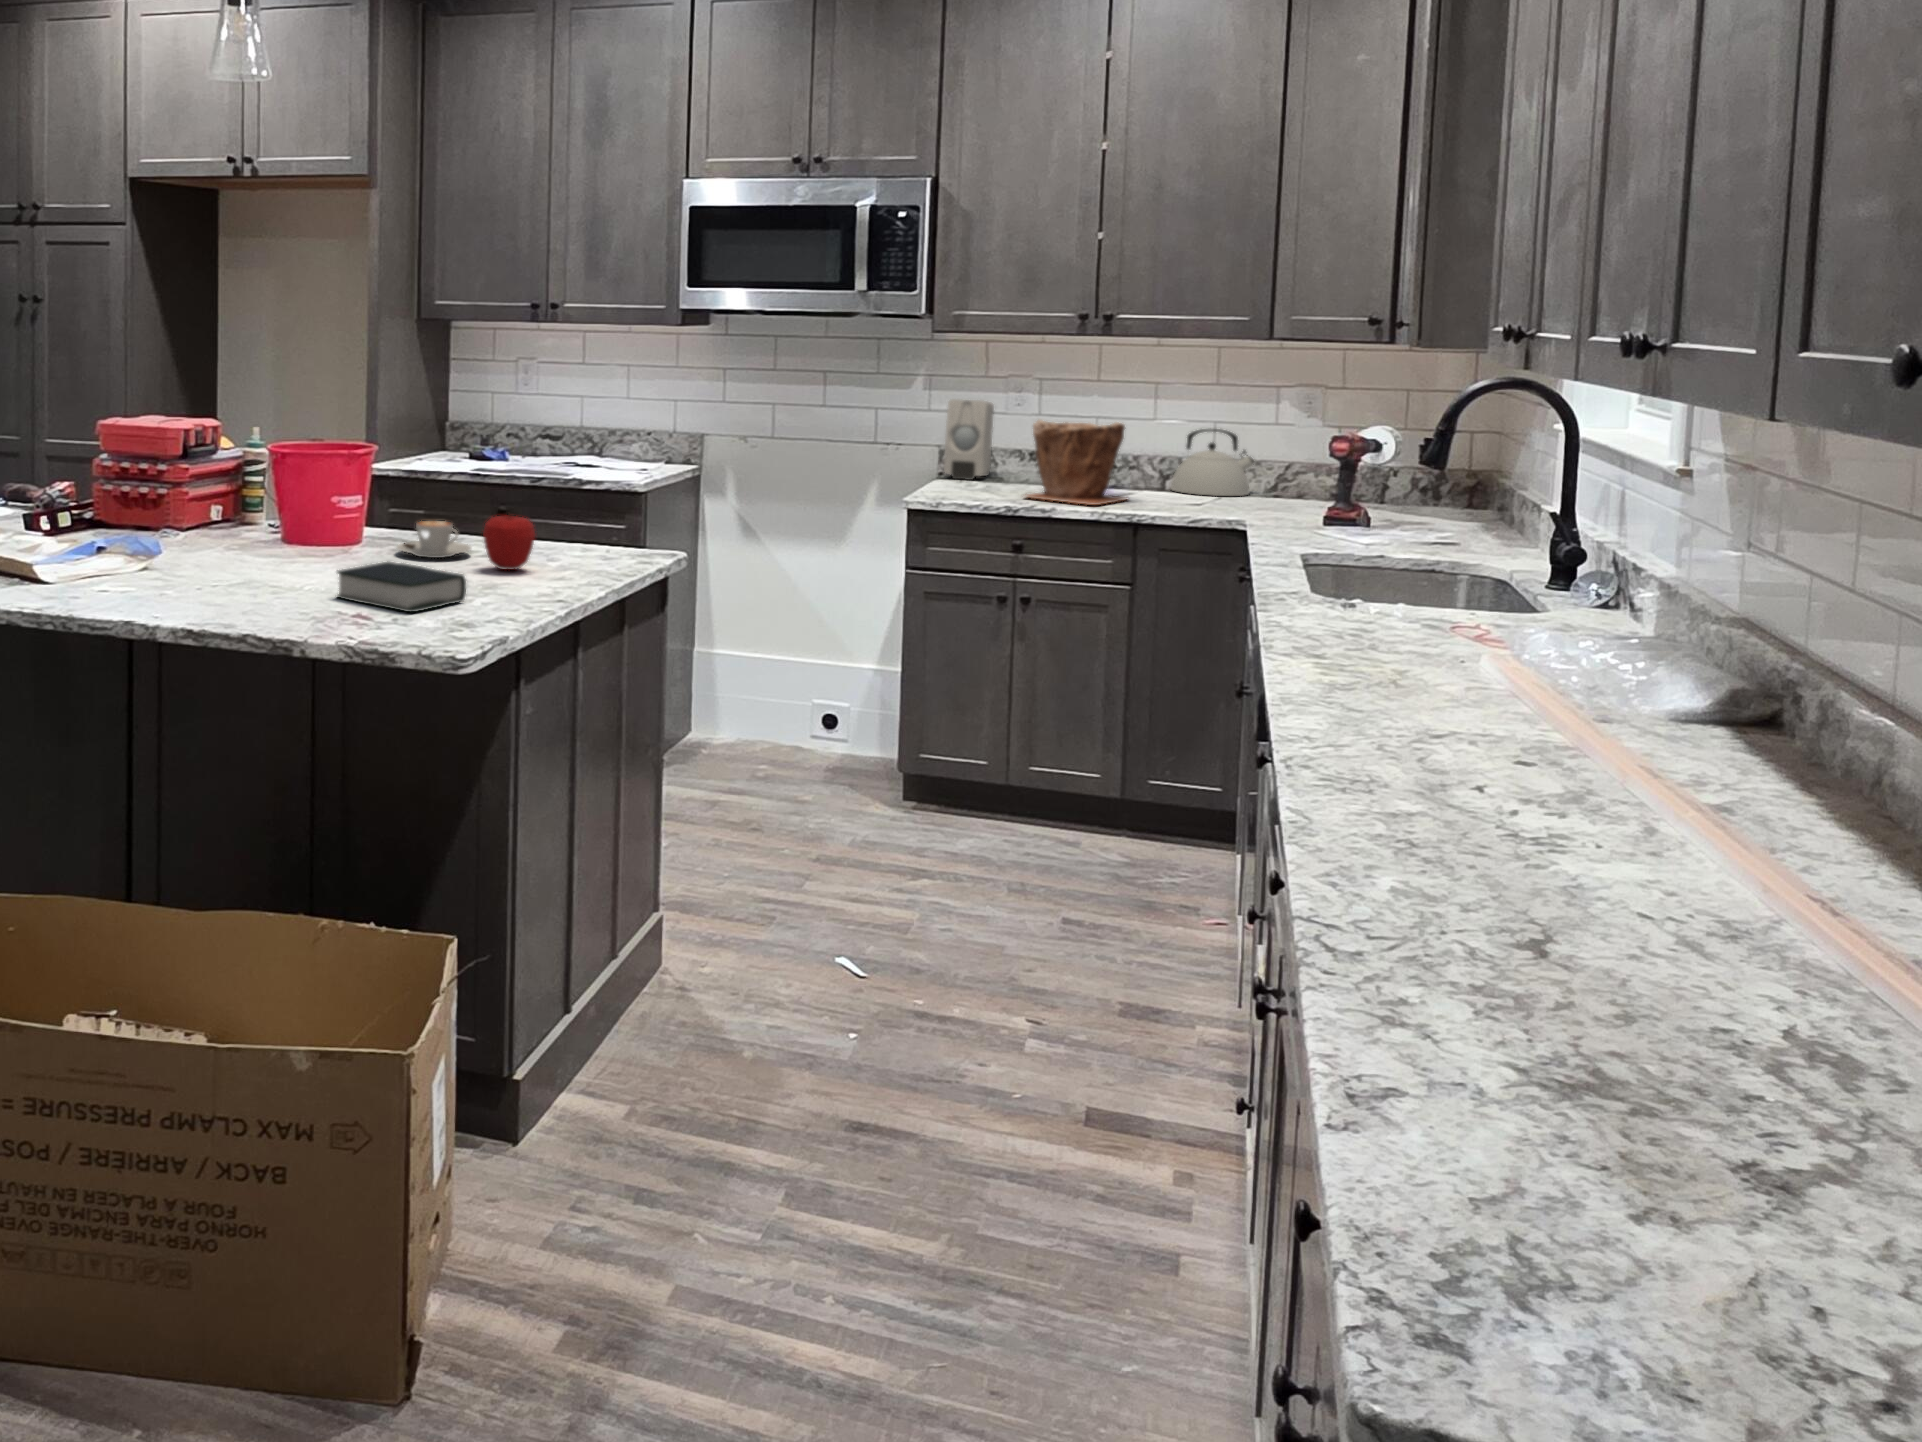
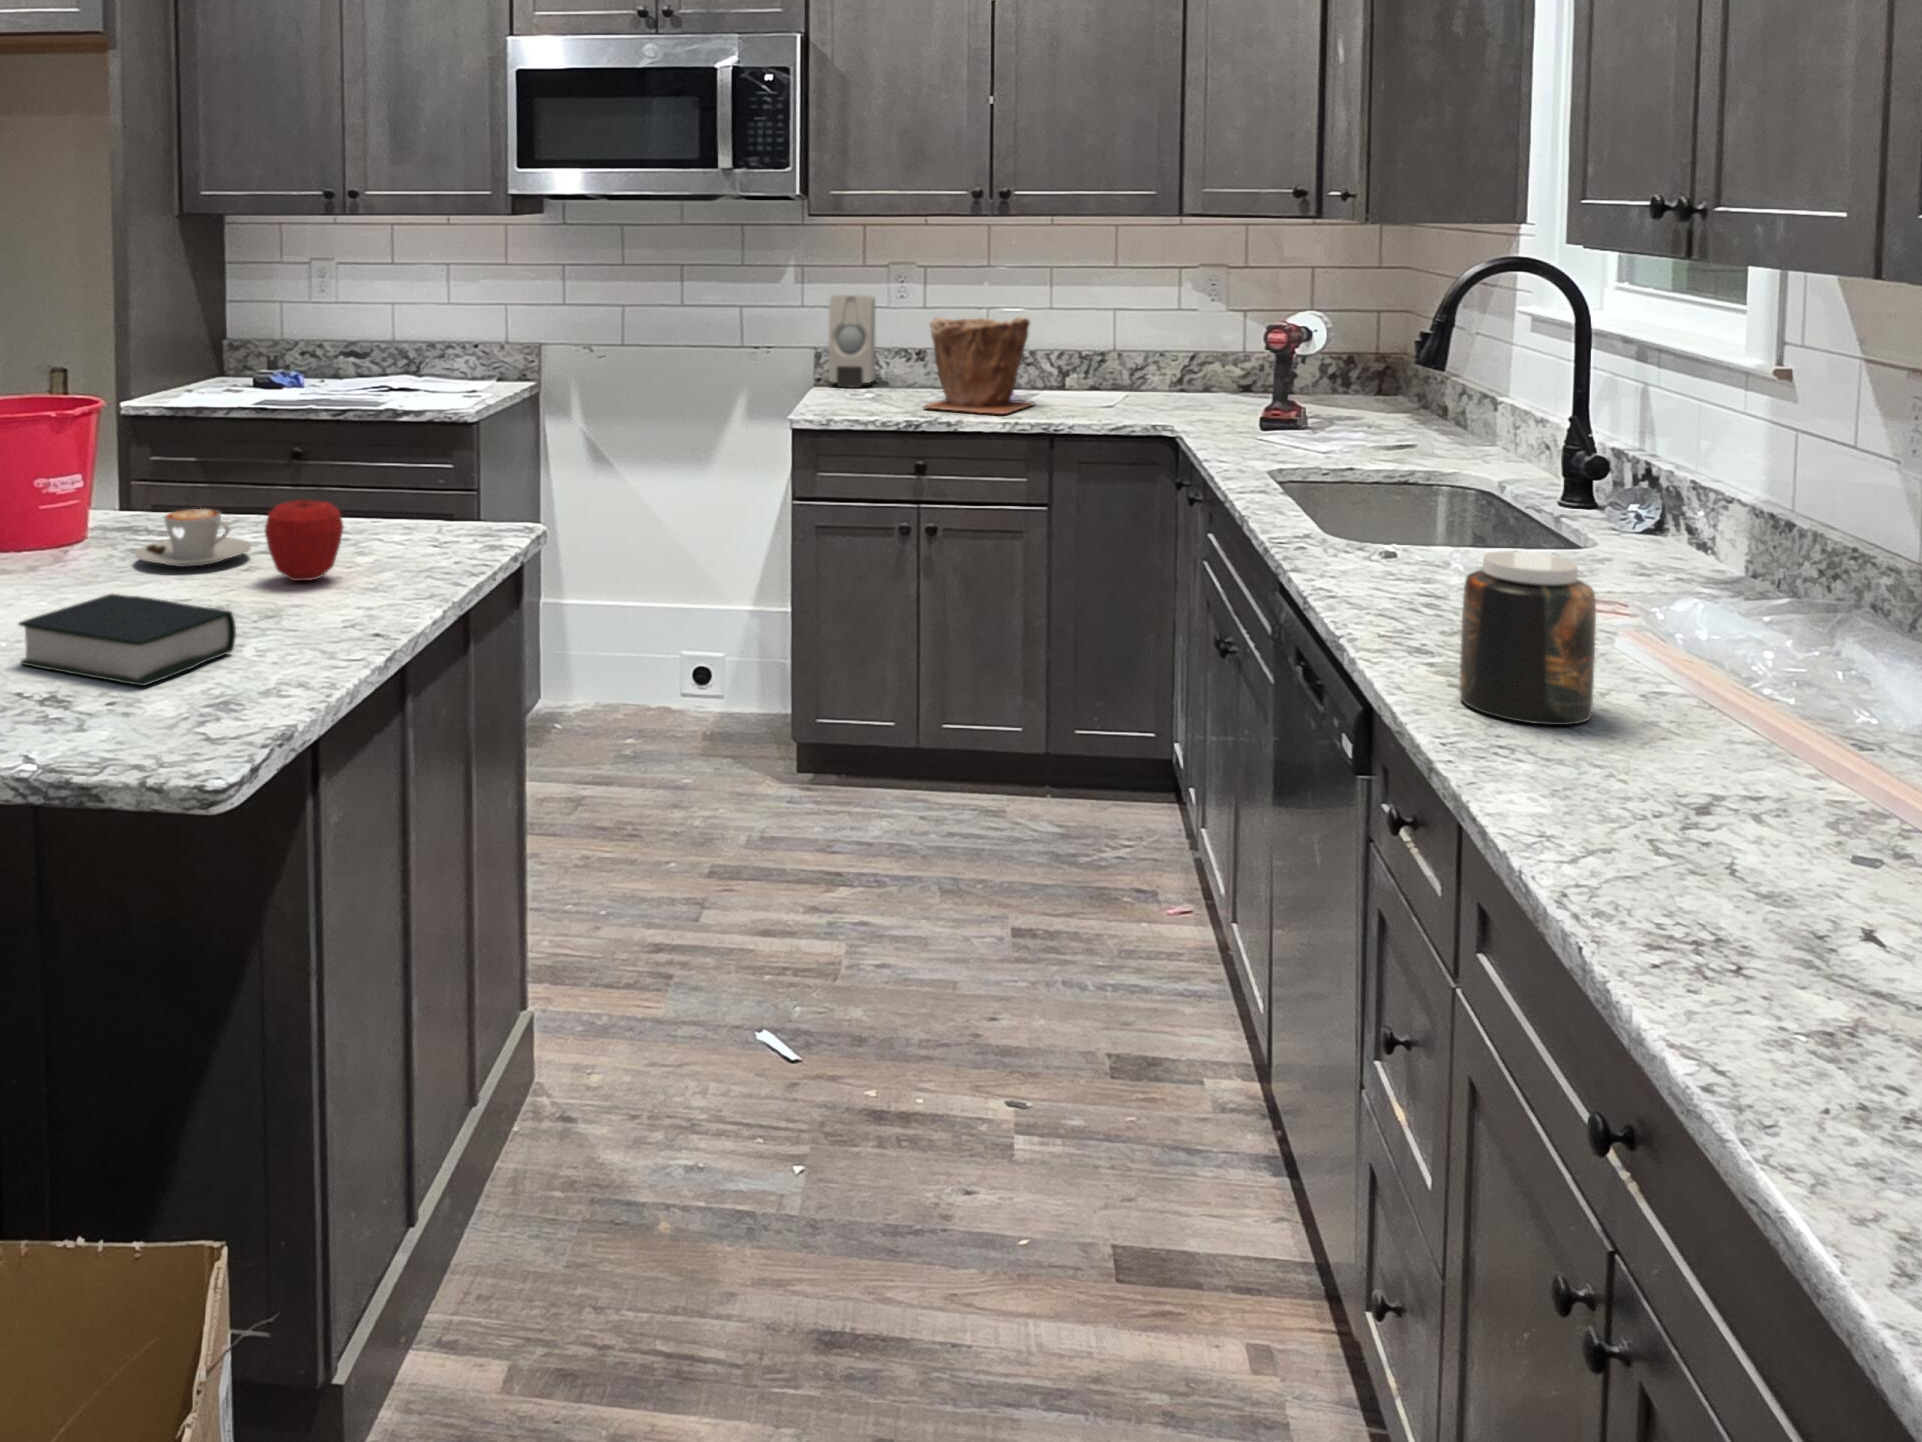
kettle: present [1170,429,1254,496] -> none [1069,319,1154,394]
jar: none [1348,589,1456,715] -> present [1460,551,1596,725]

